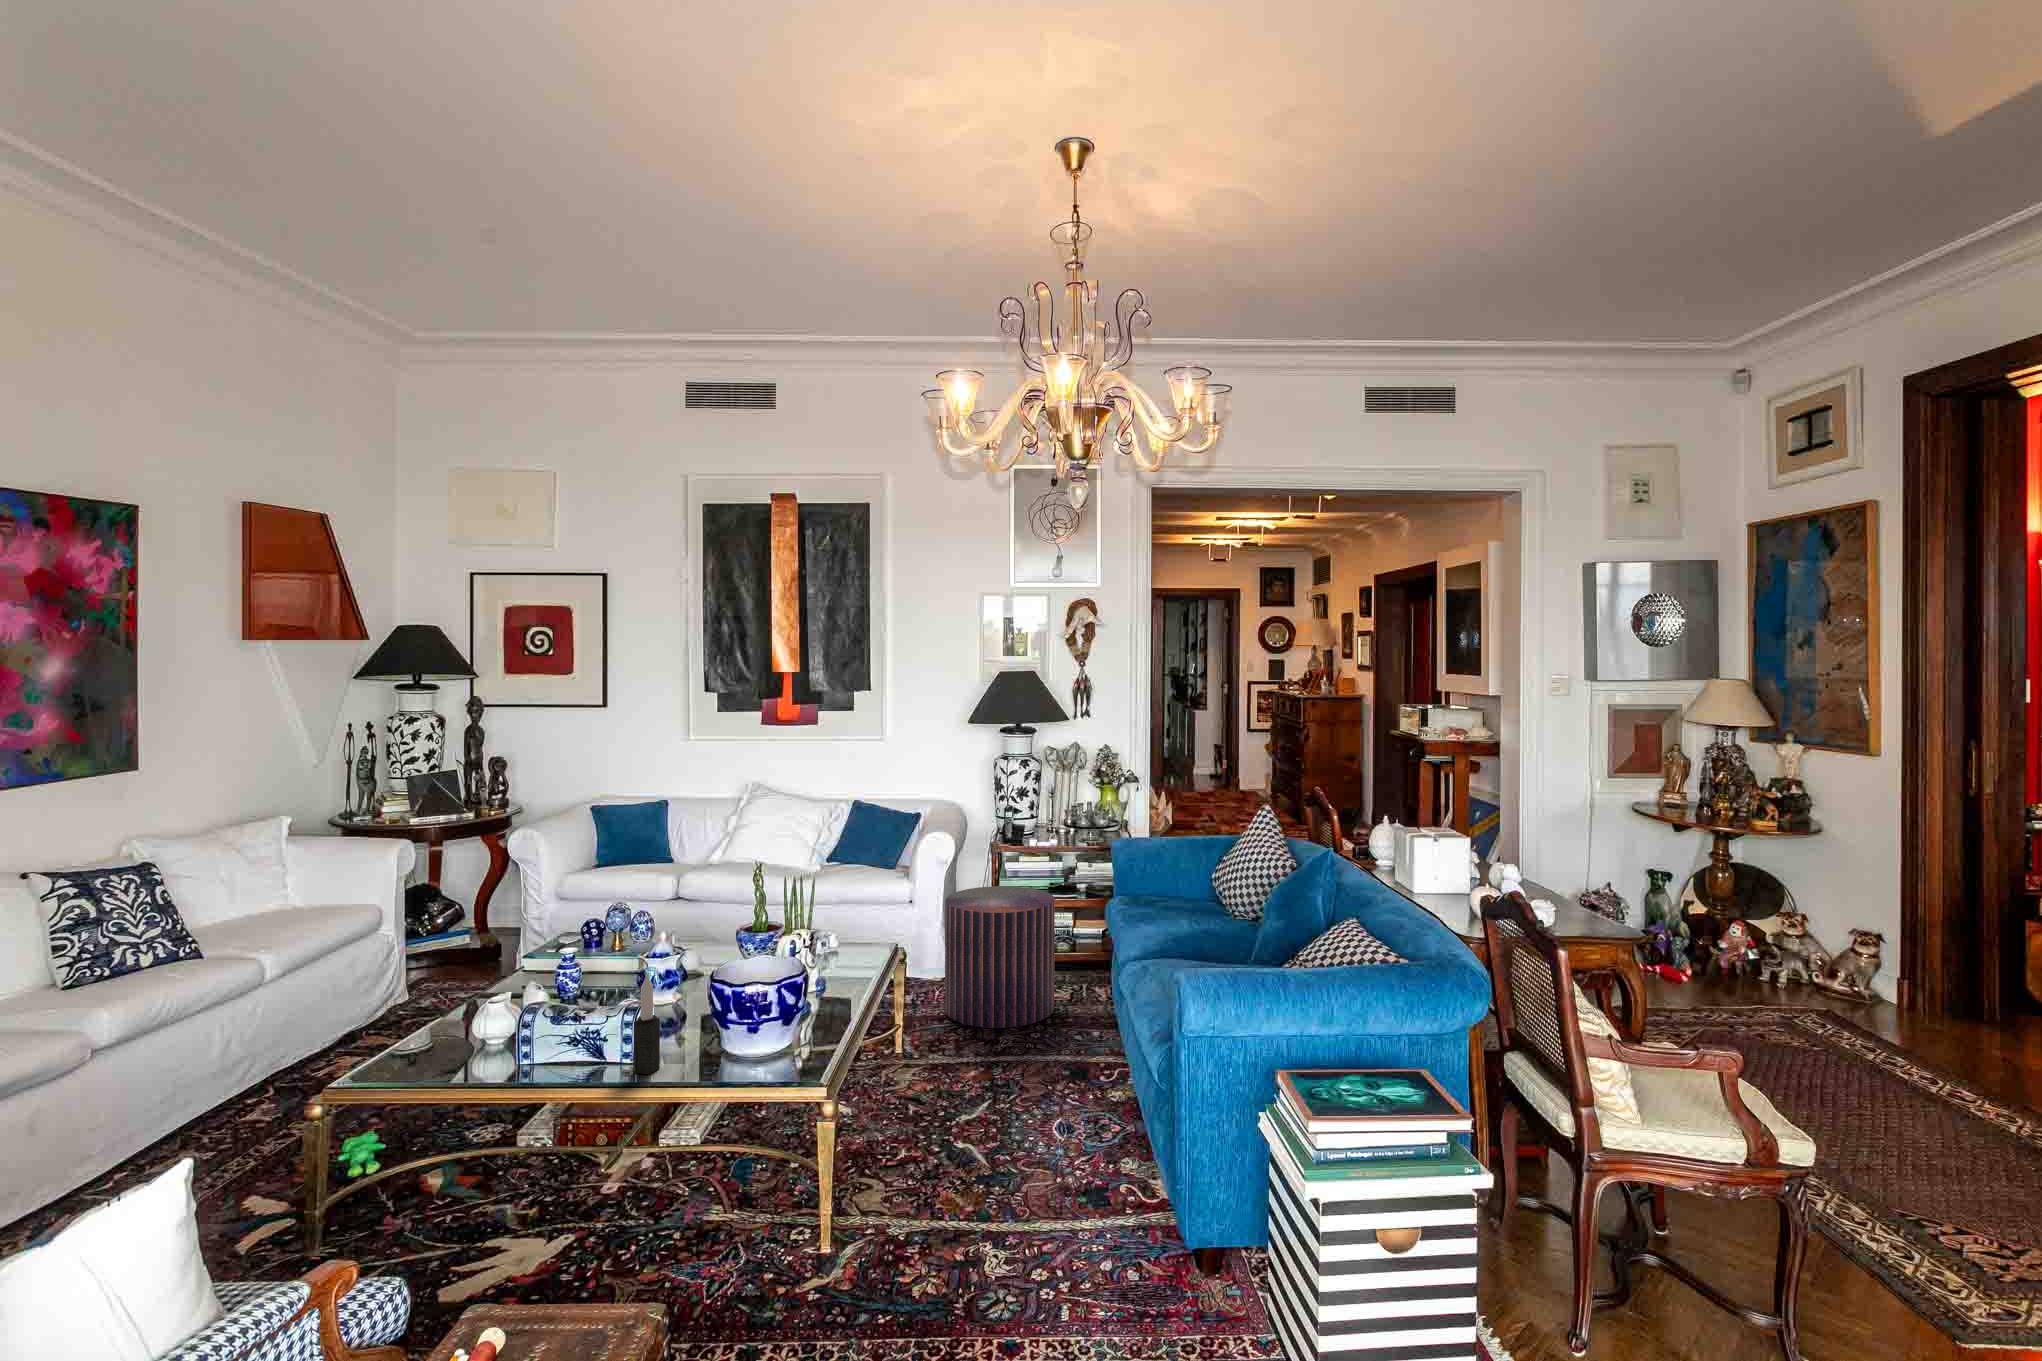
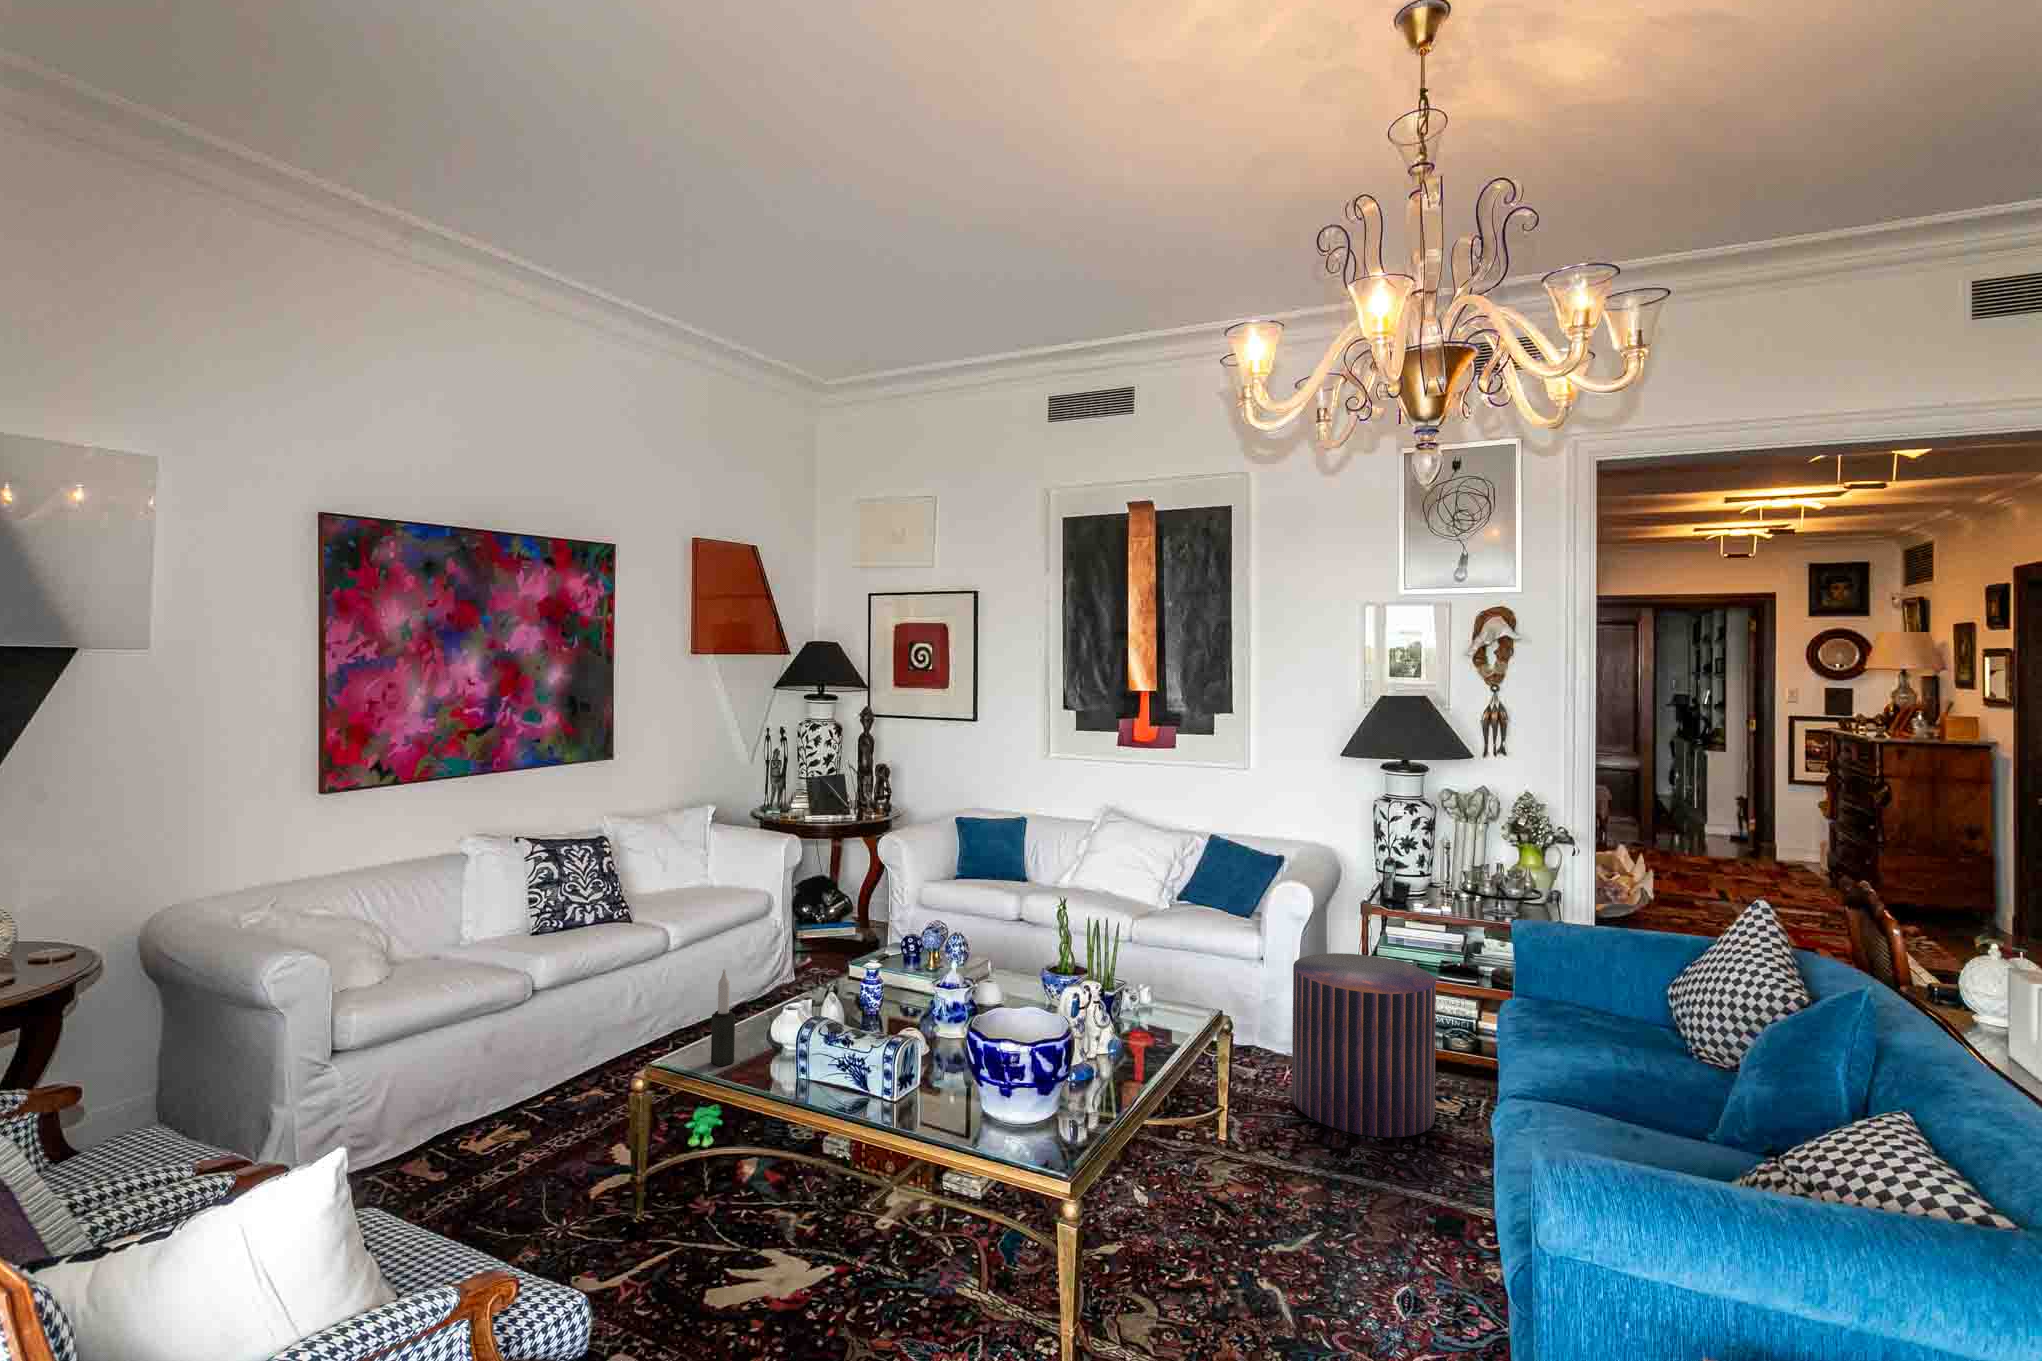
candle: present [634,973,660,1074] -> present [711,969,735,1066]

